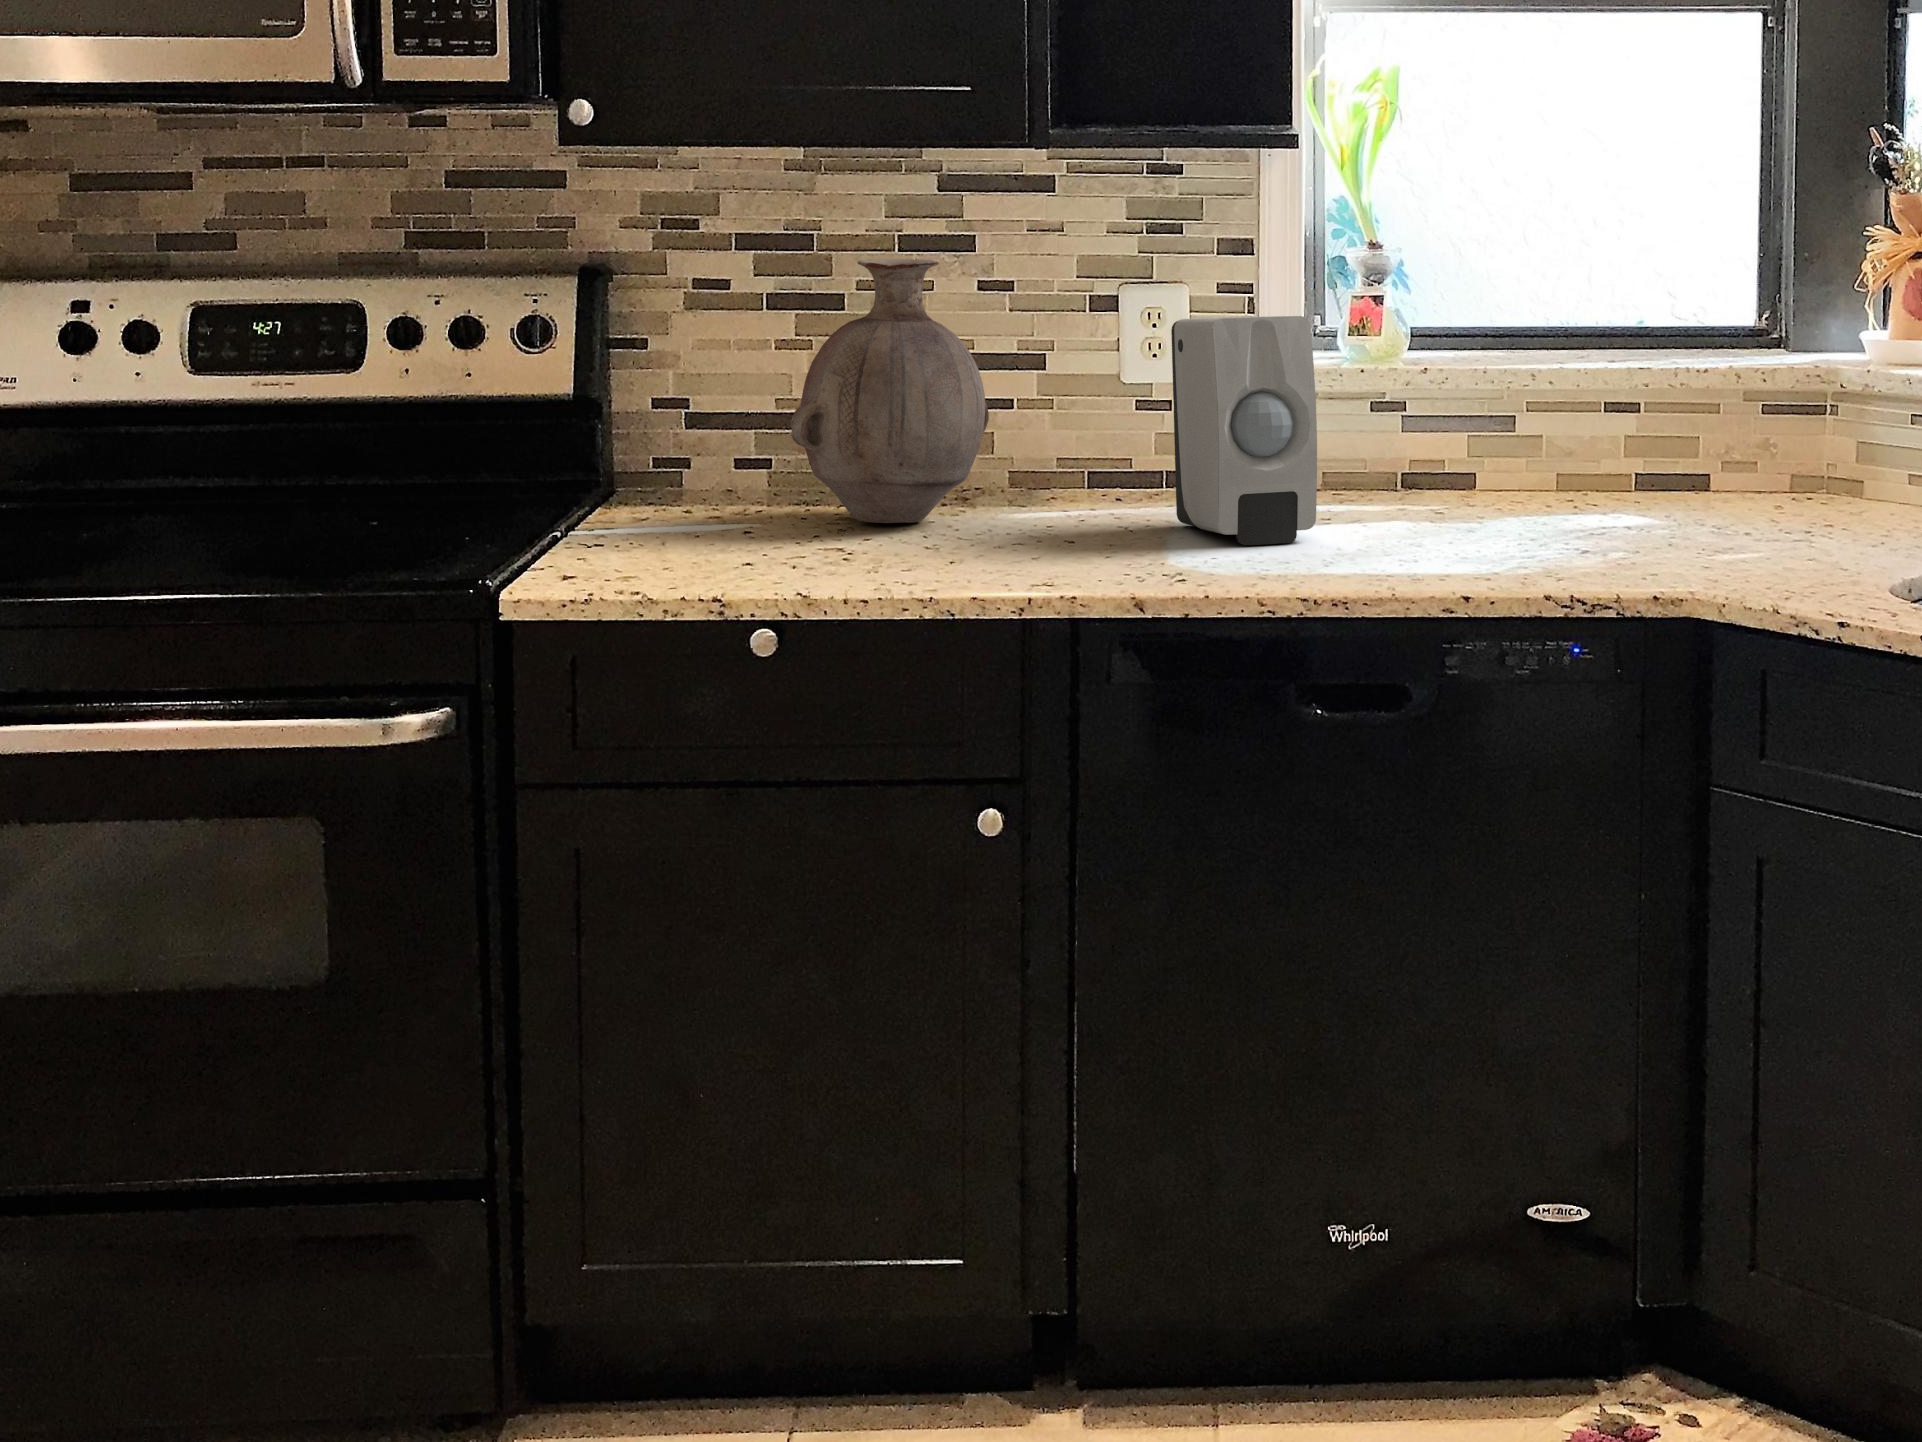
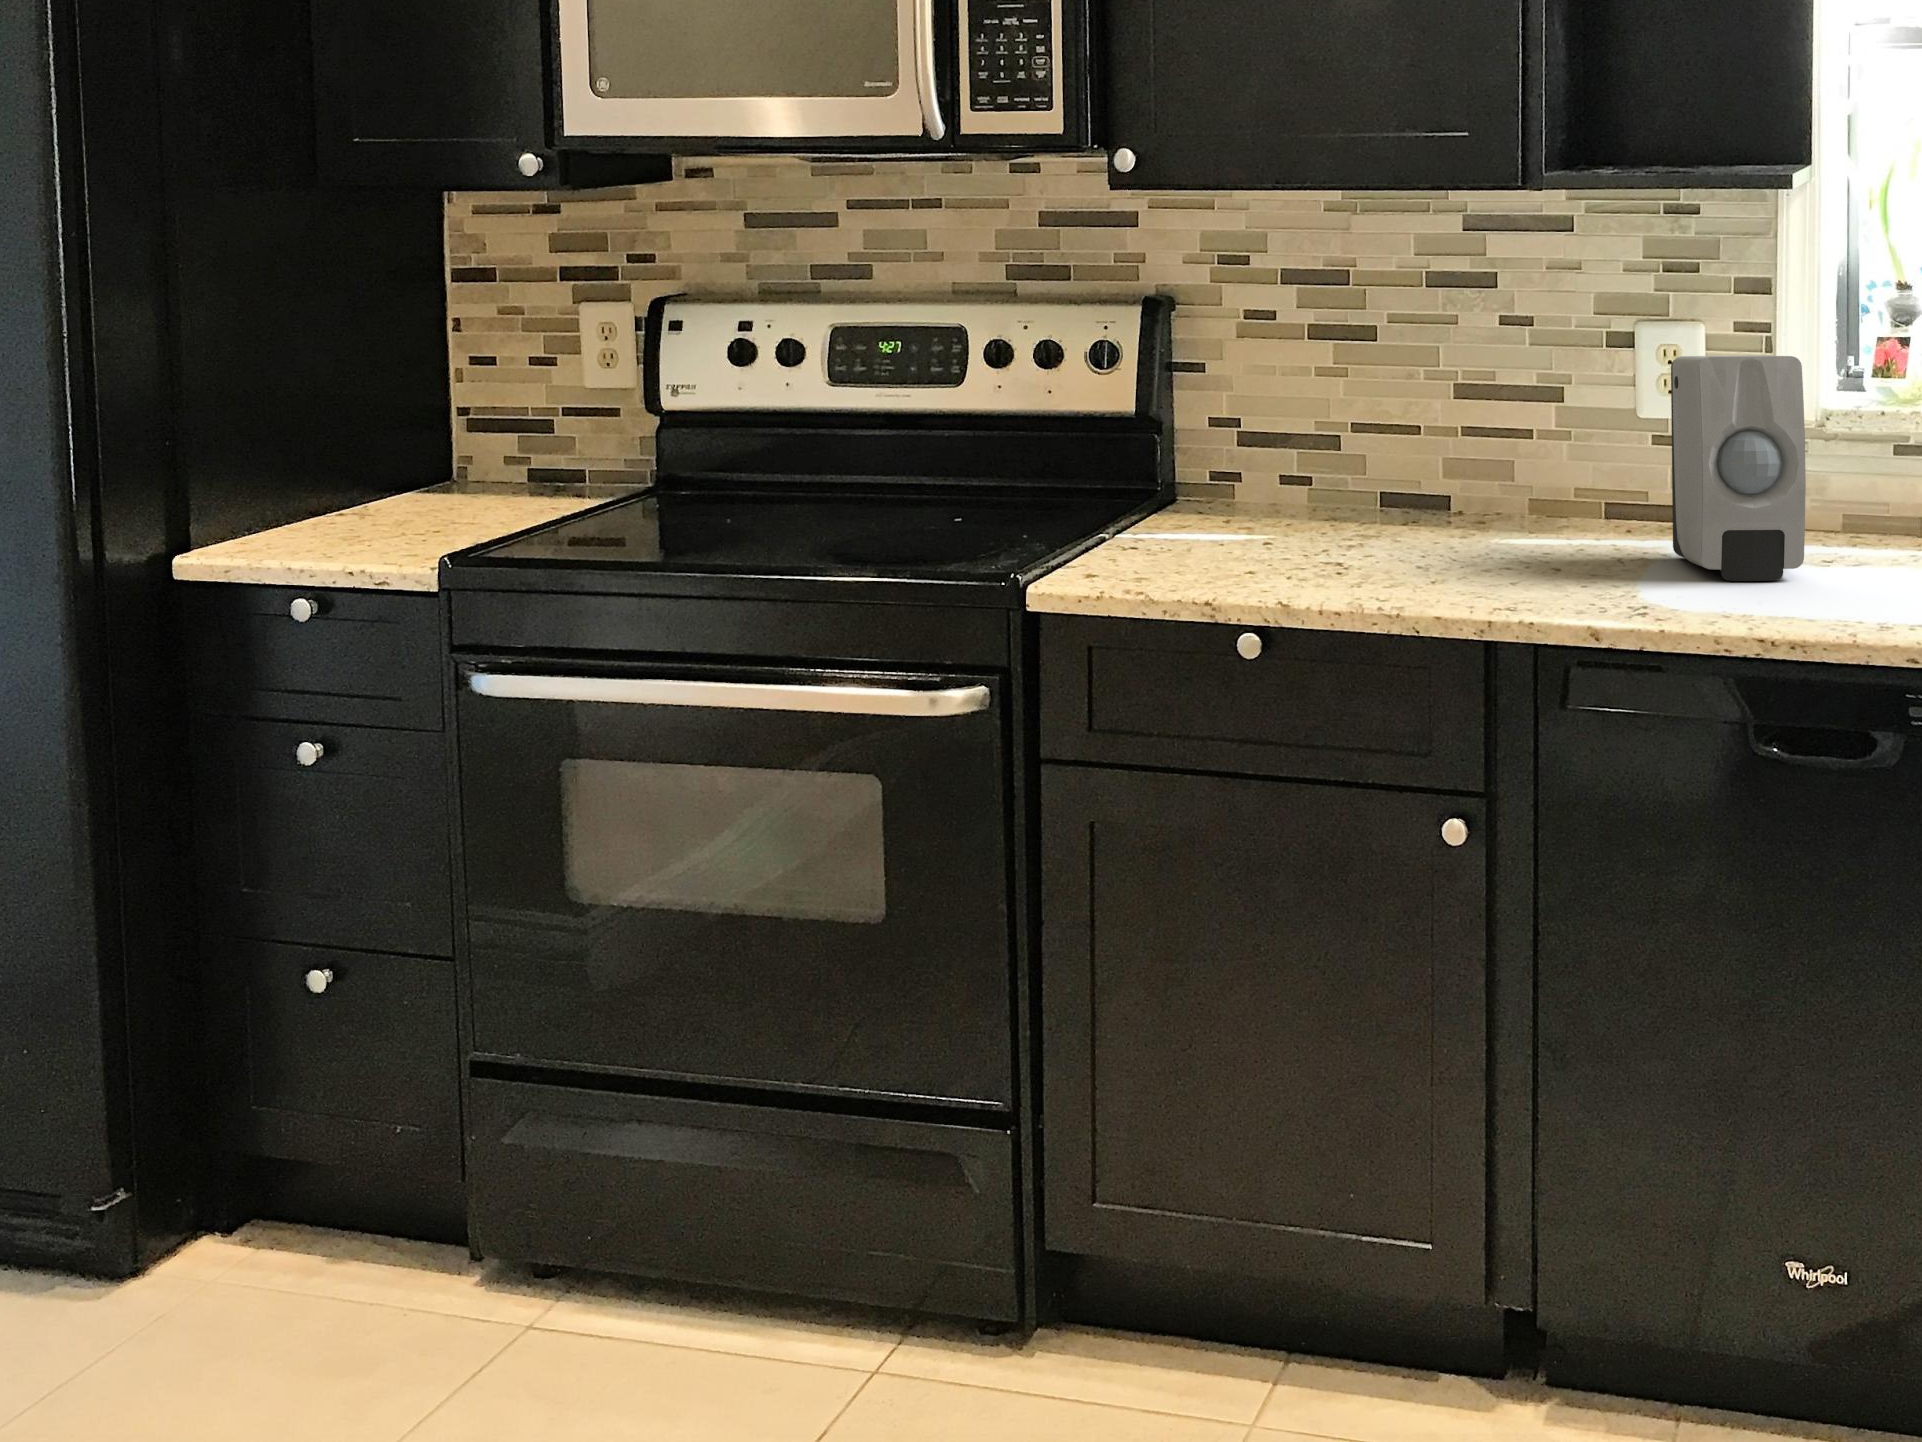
vase: present [790,259,989,523] -> none [1308,294,1501,542]

